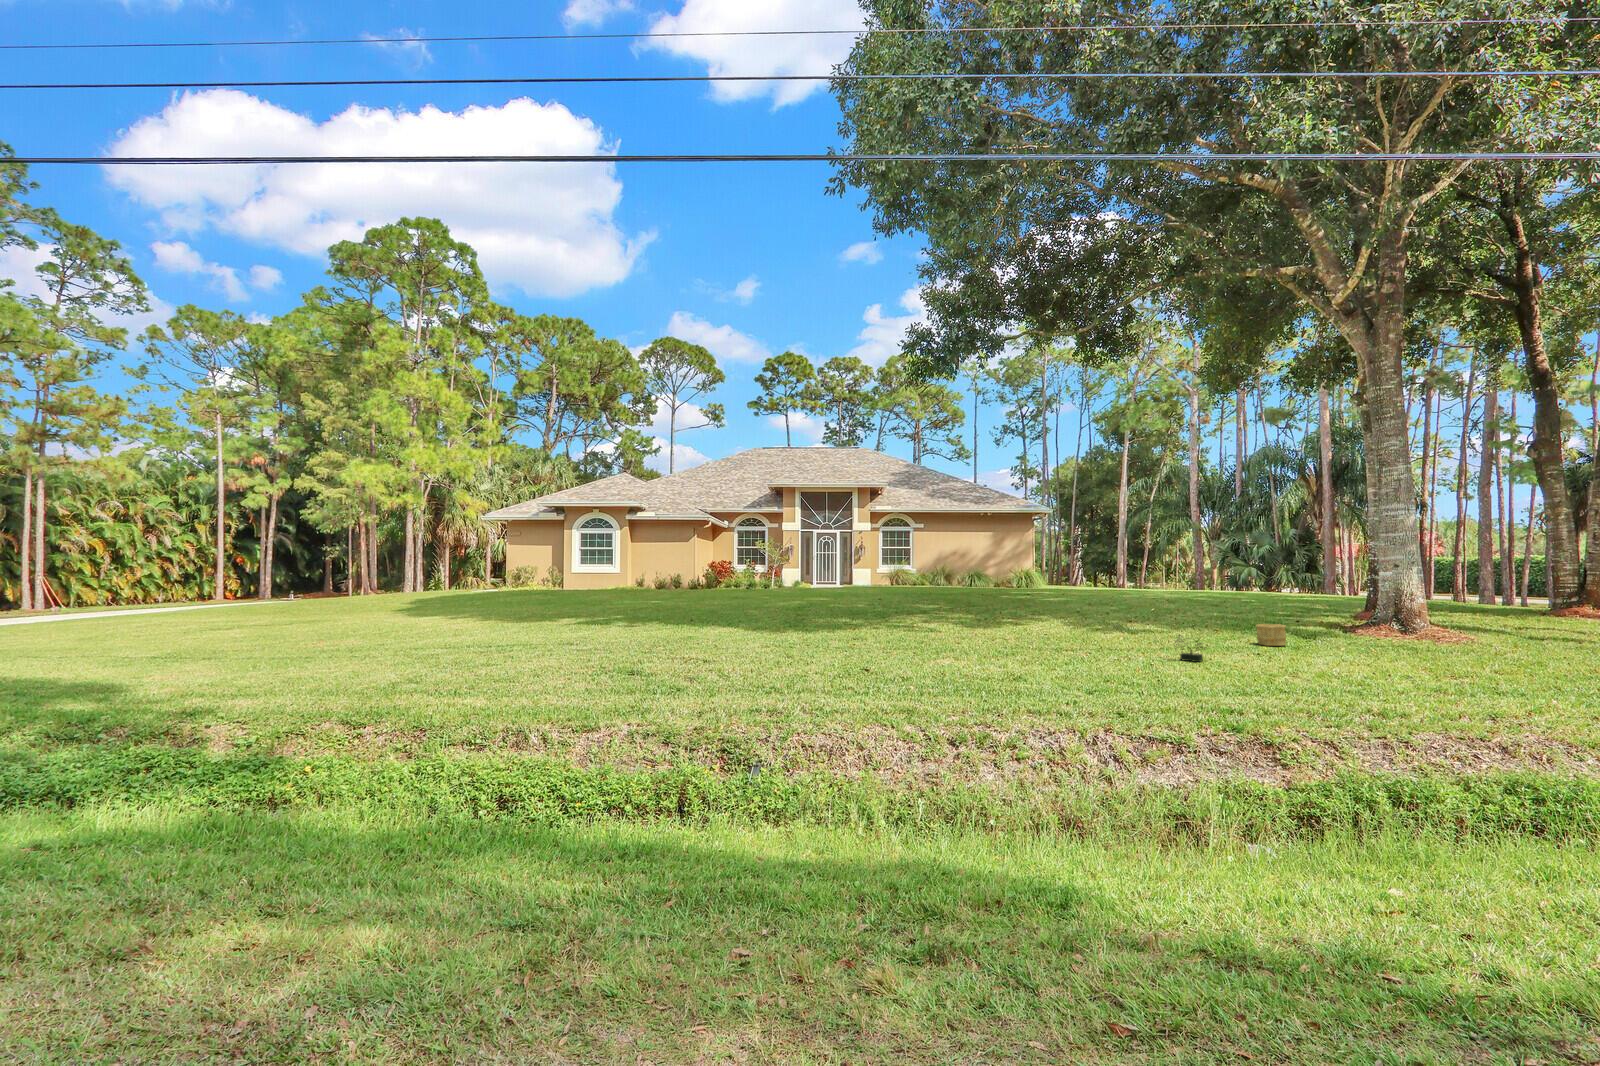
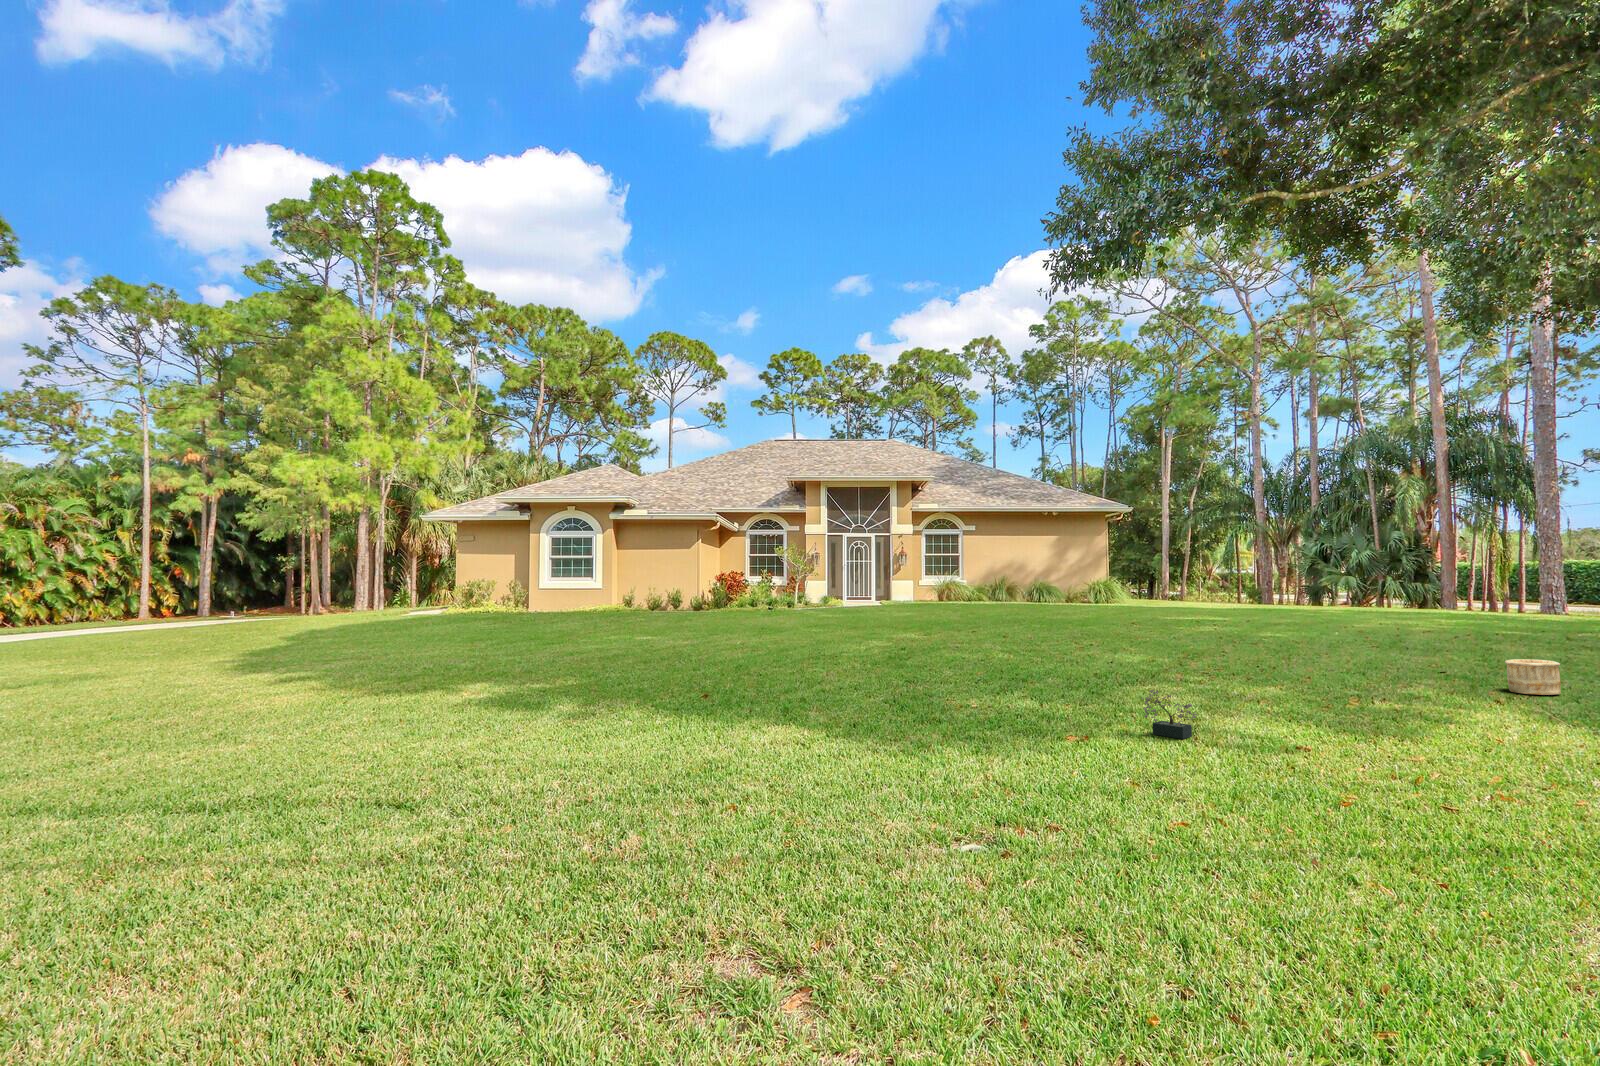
decorative plant: present [1175,635,1205,662] -> present [1142,690,1198,739]

